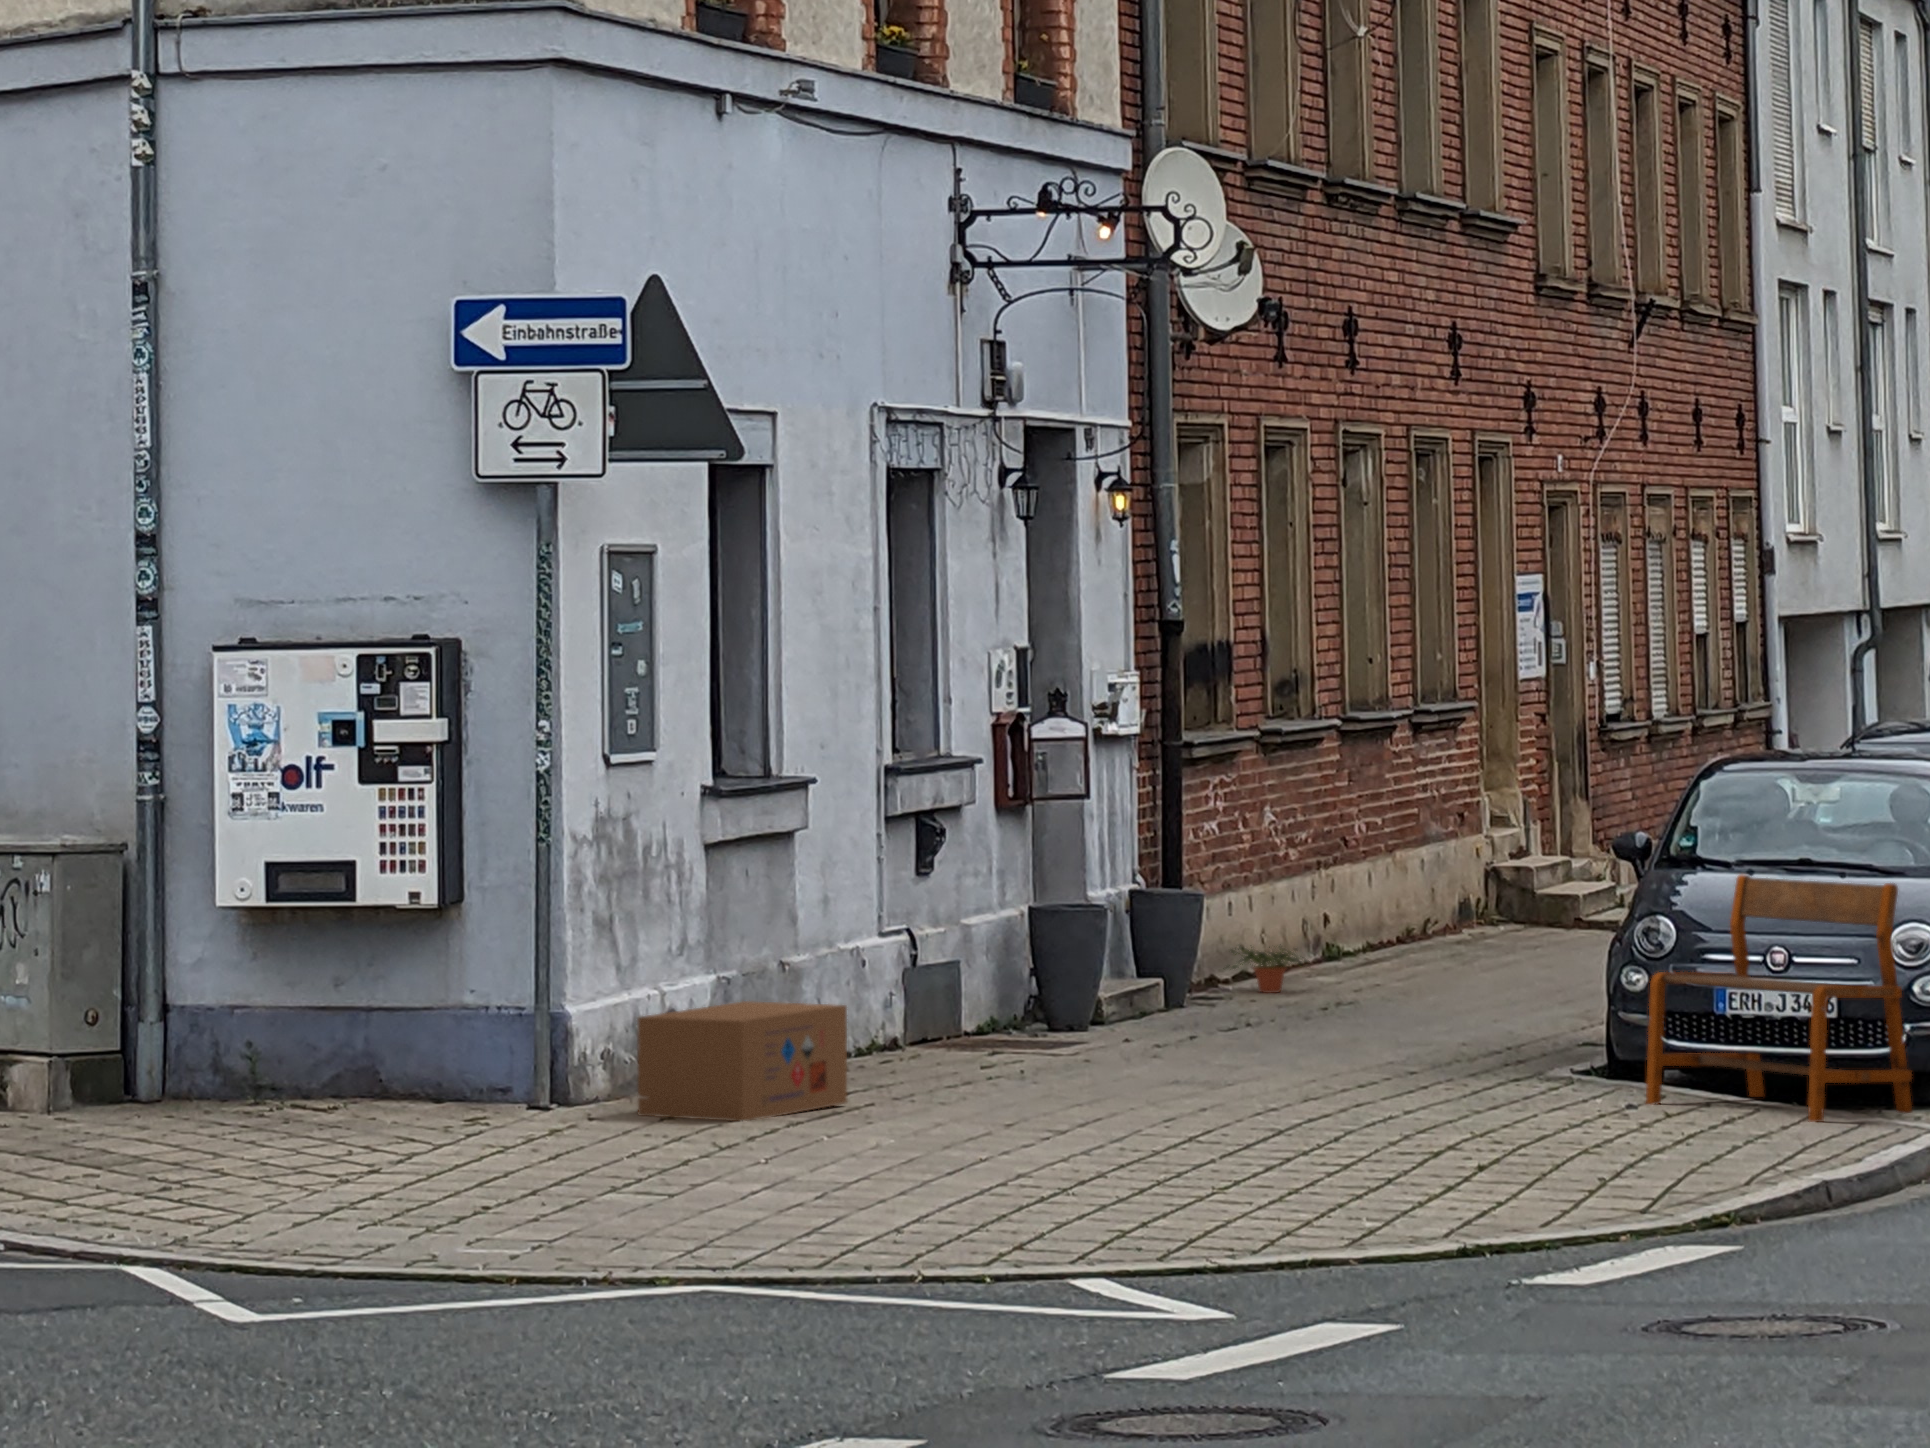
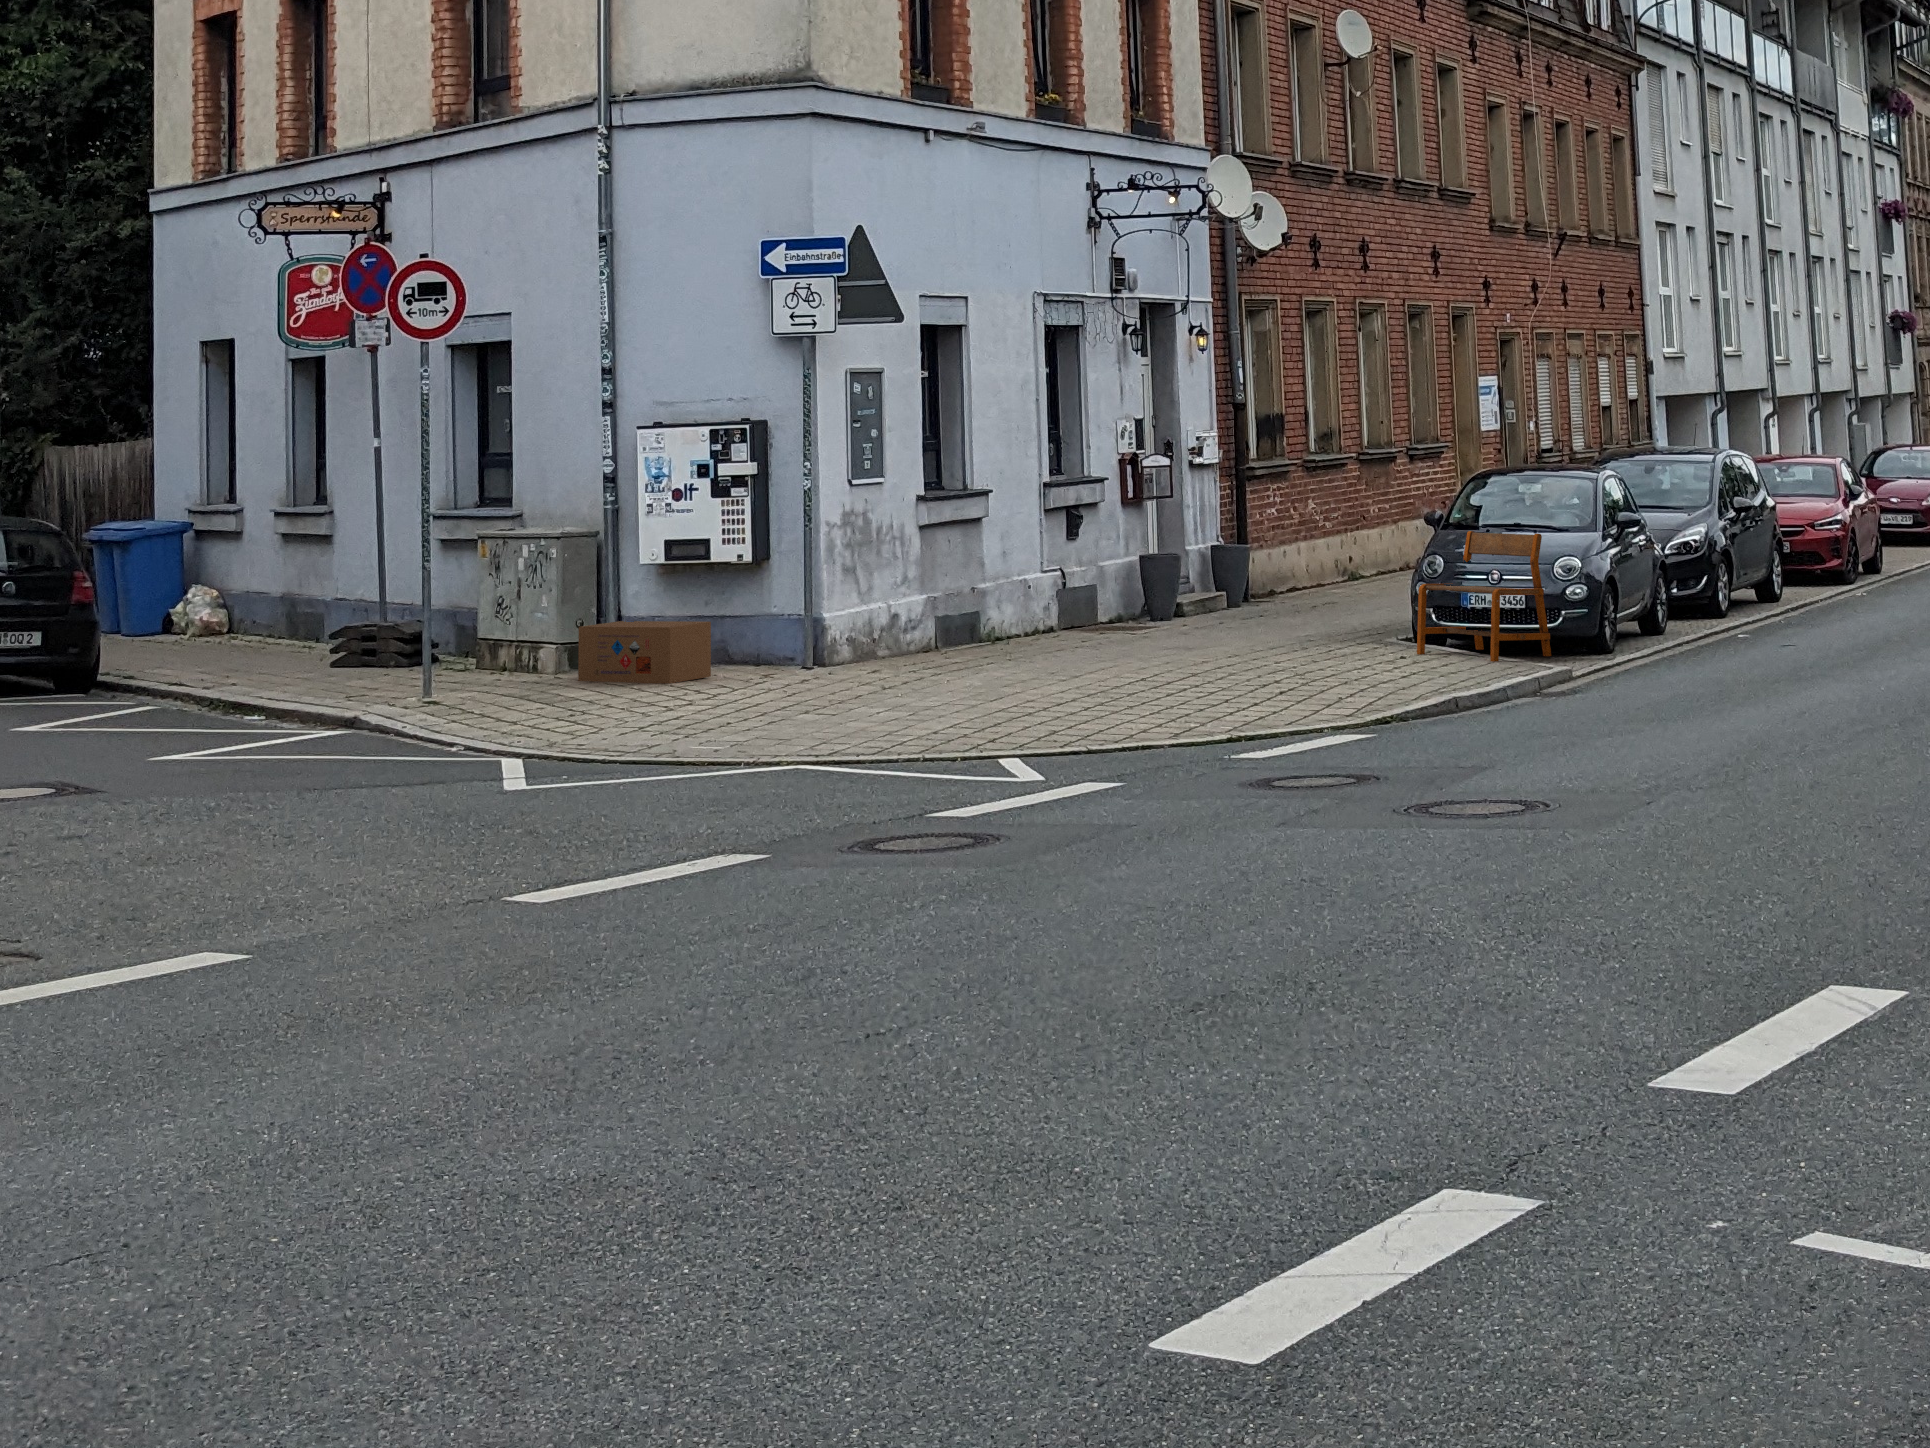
potted plant: present [1228,946,1307,993] -> none [1276,578,1322,604]
cardboard box: present [637,1001,847,1121] -> present [578,621,711,684]

